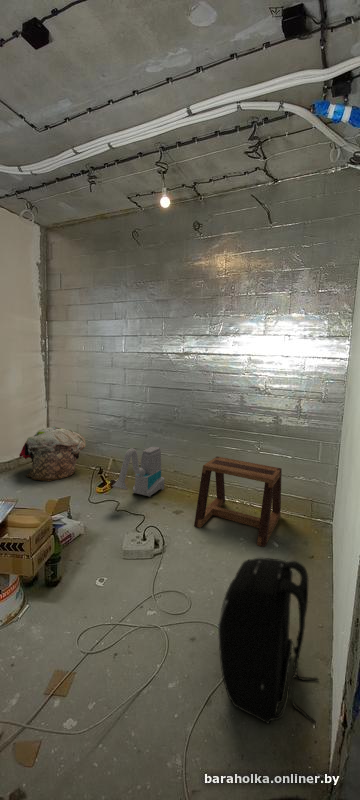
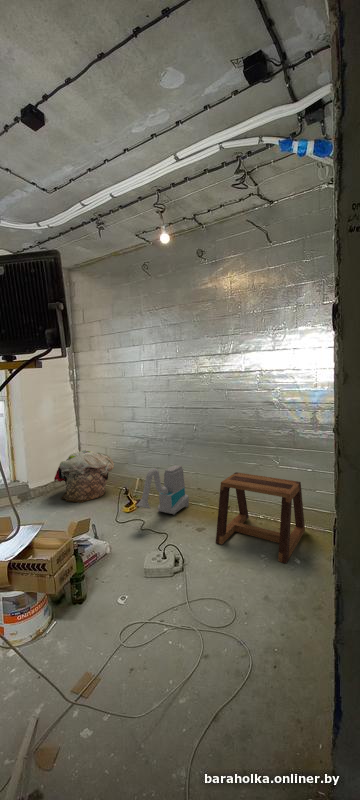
backpack: present [218,558,318,724] -> none [224,575,334,750]

